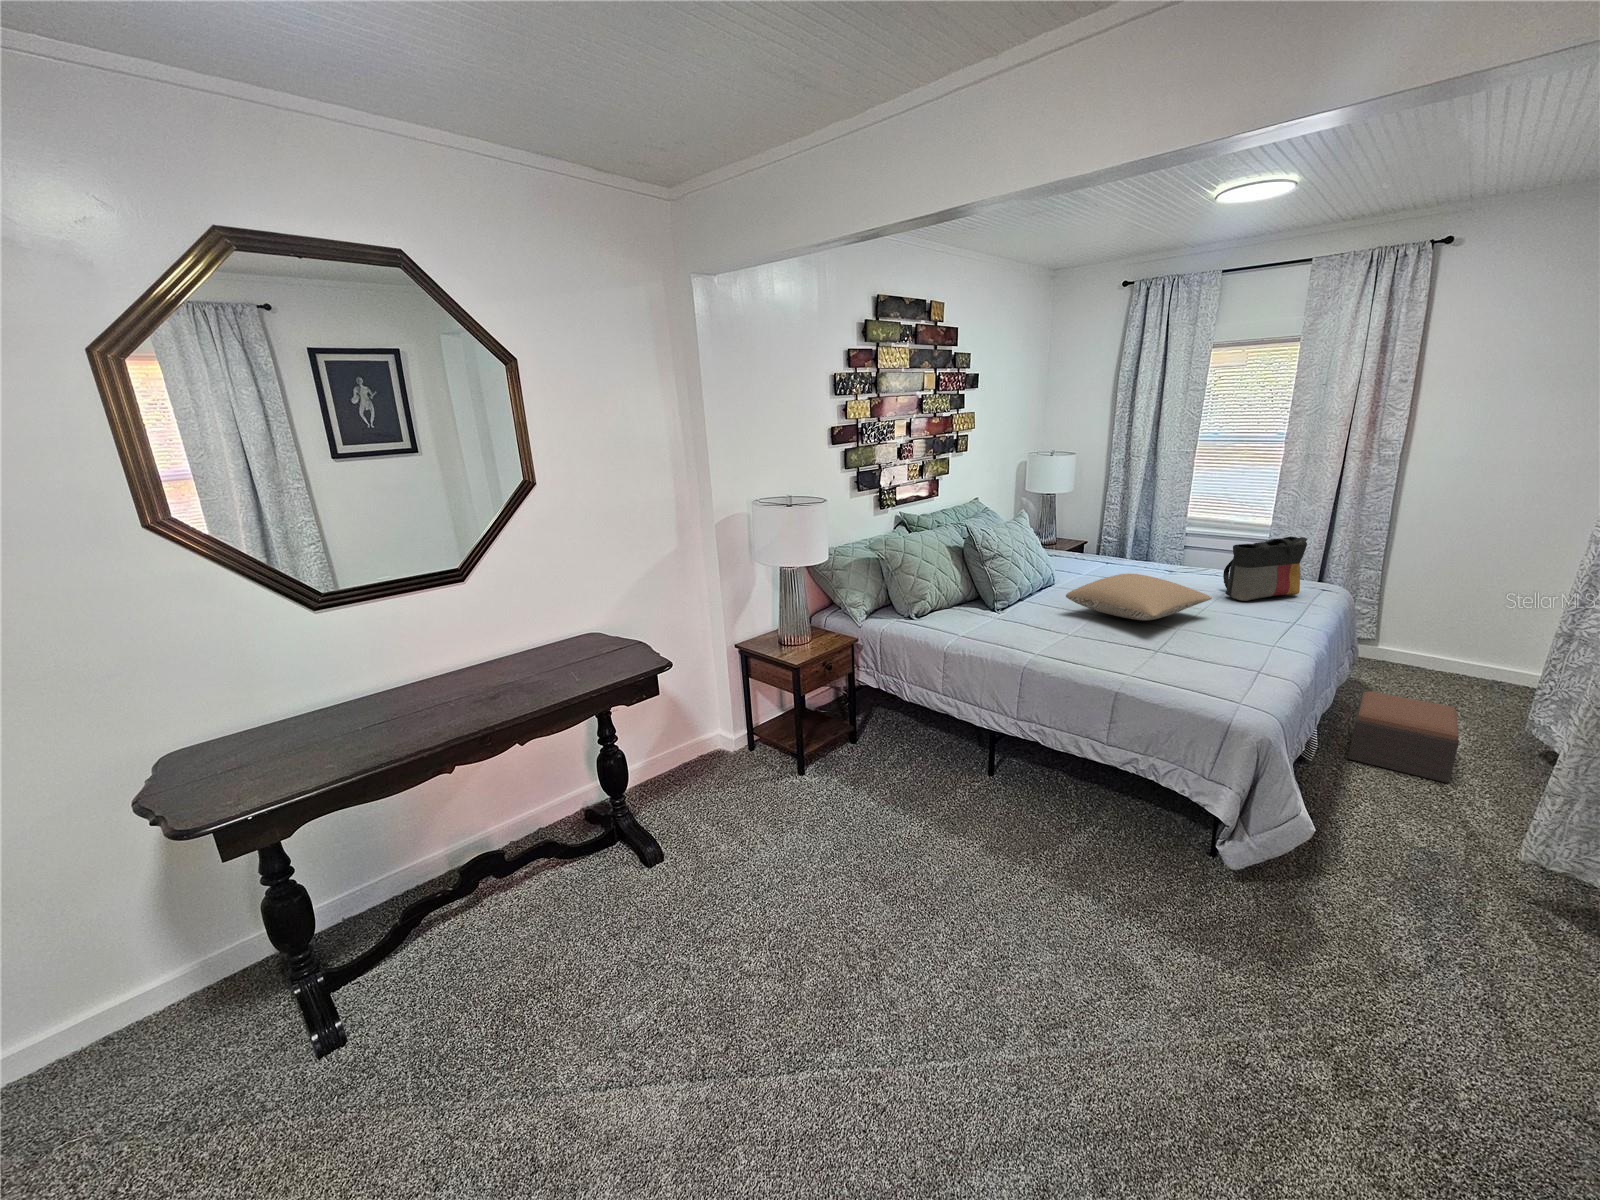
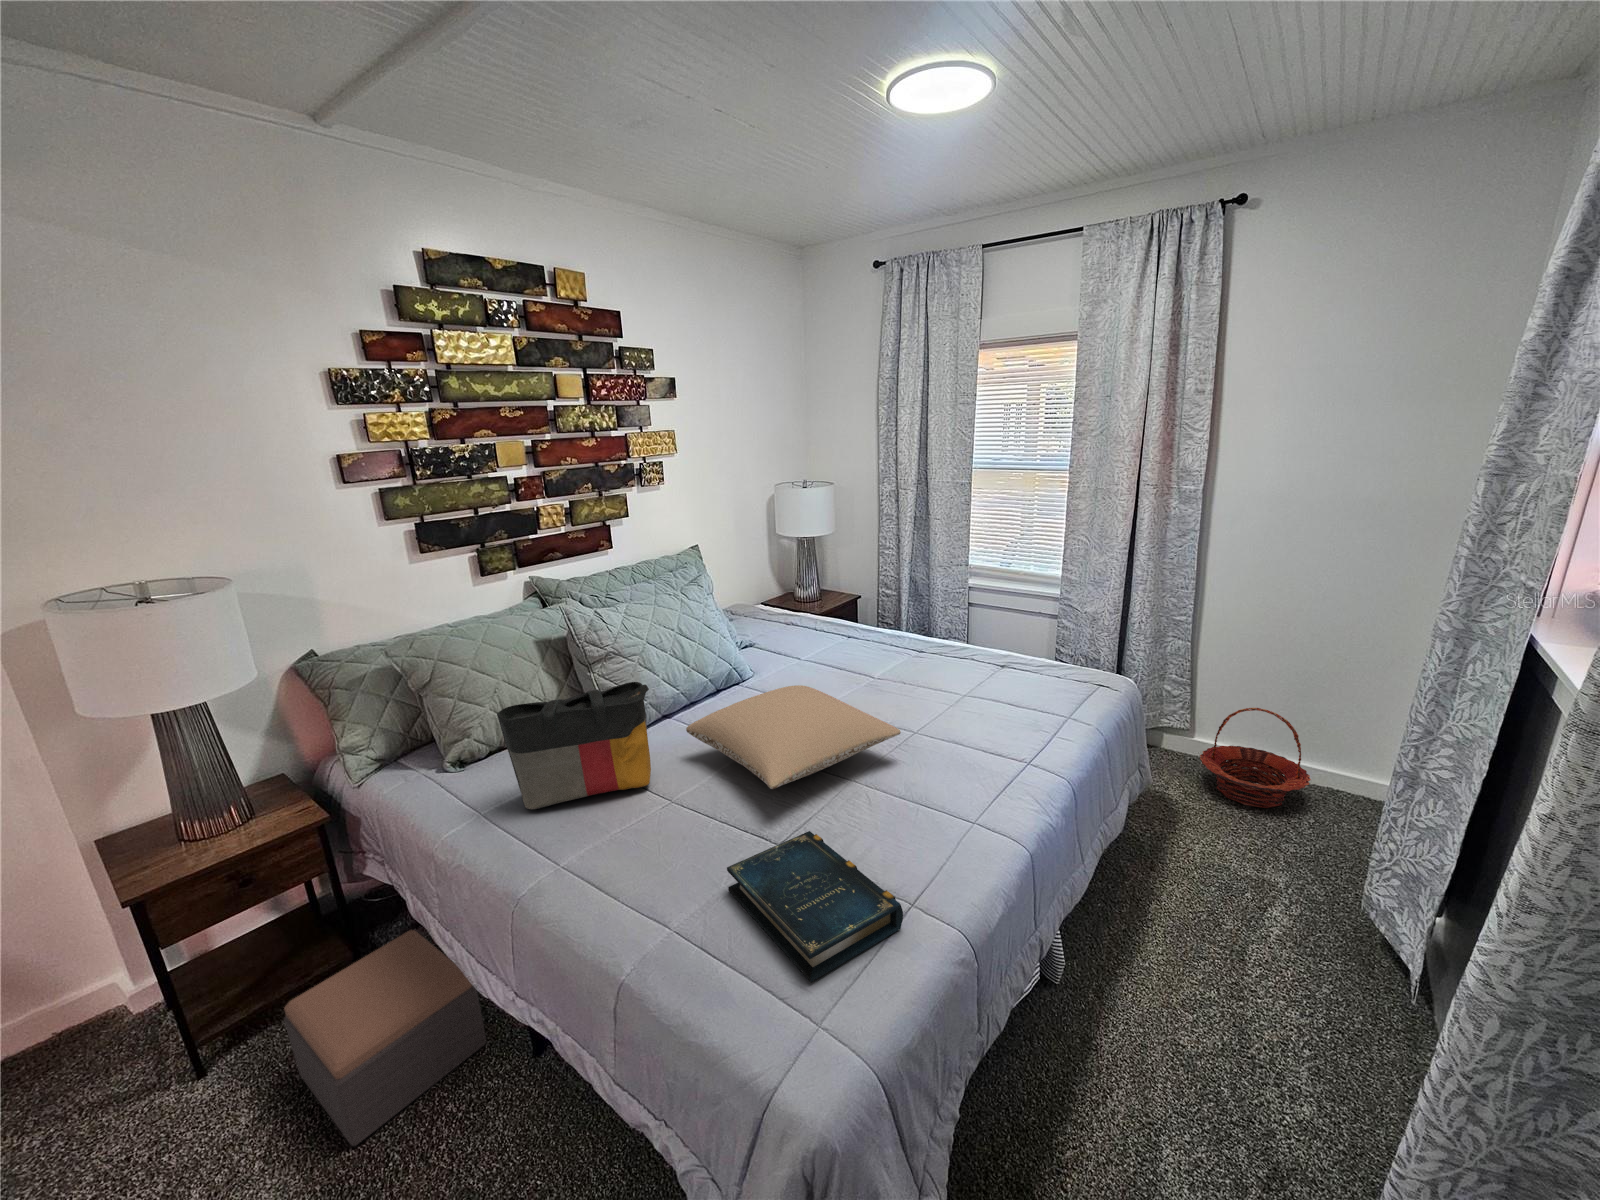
tote bag: present [1223,537,1307,601] -> present [497,682,651,809]
basket: none [1388,615,1482,687] -> present [1200,708,1311,808]
book: none [1150,636,1266,685] -> present [727,831,903,982]
footstool: present [1348,691,1459,783] -> present [284,930,486,1146]

